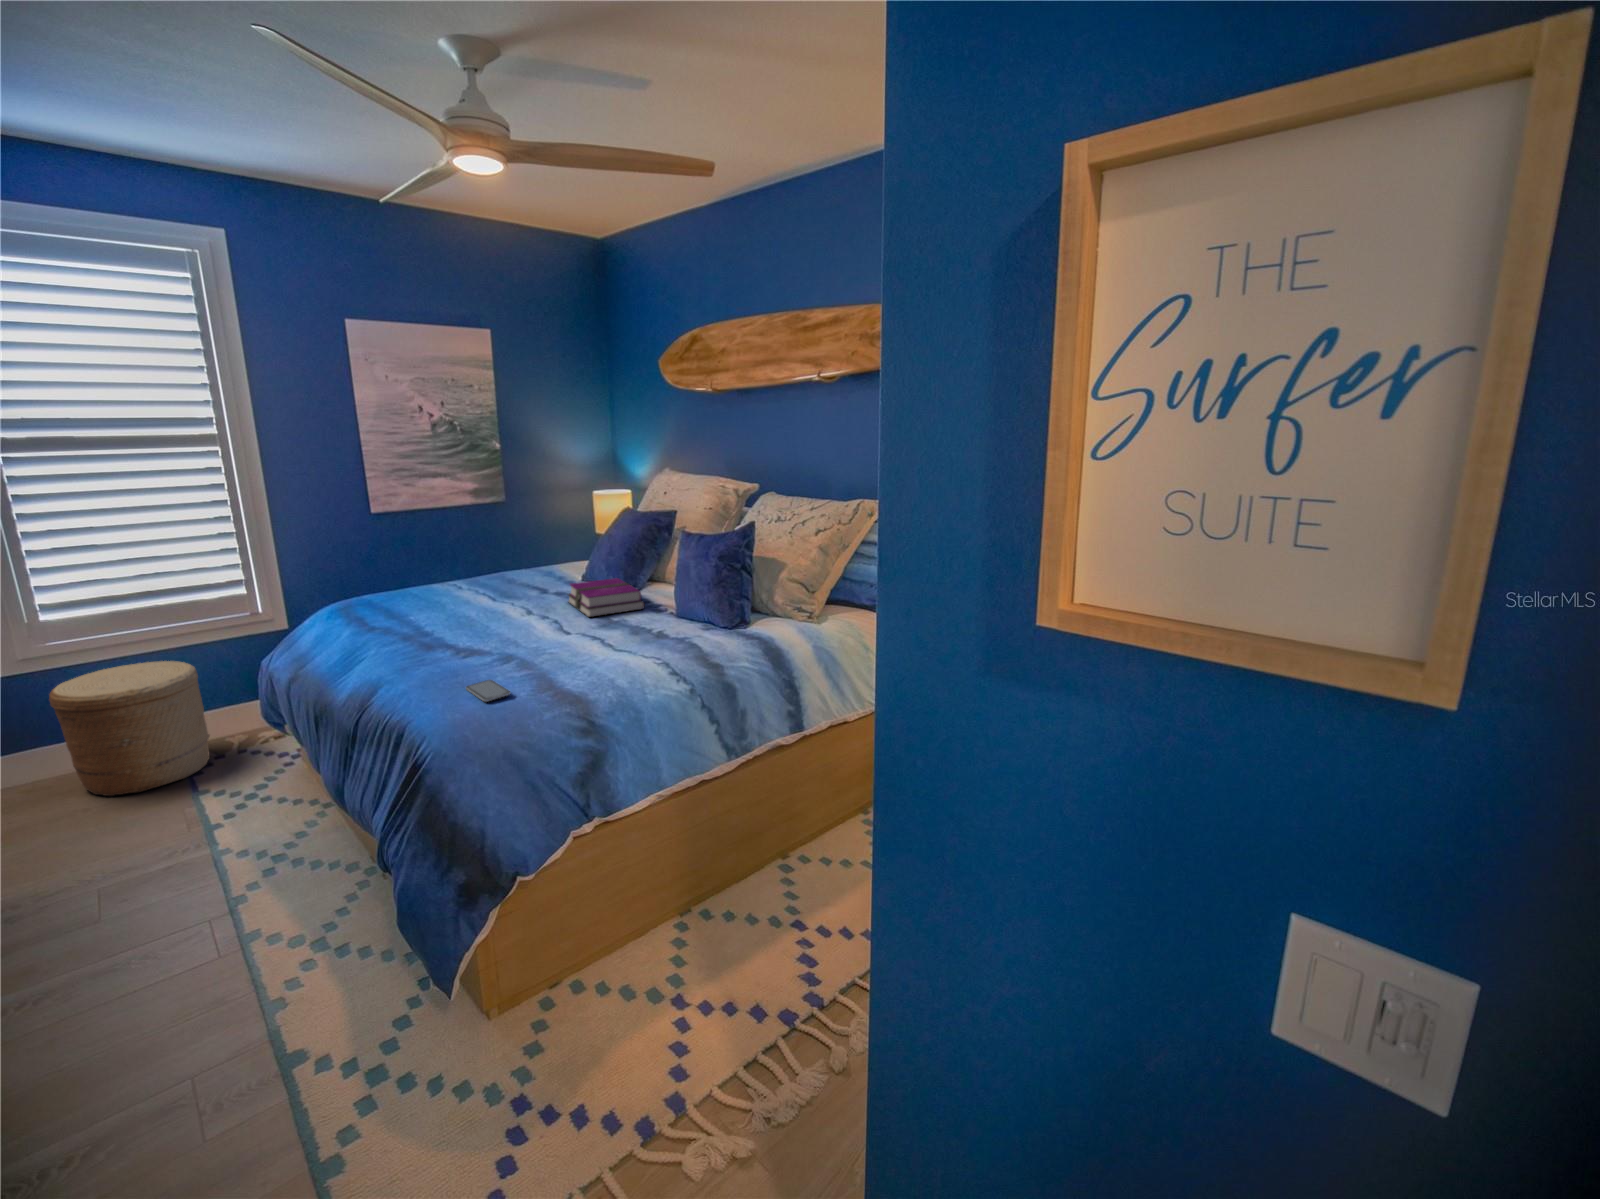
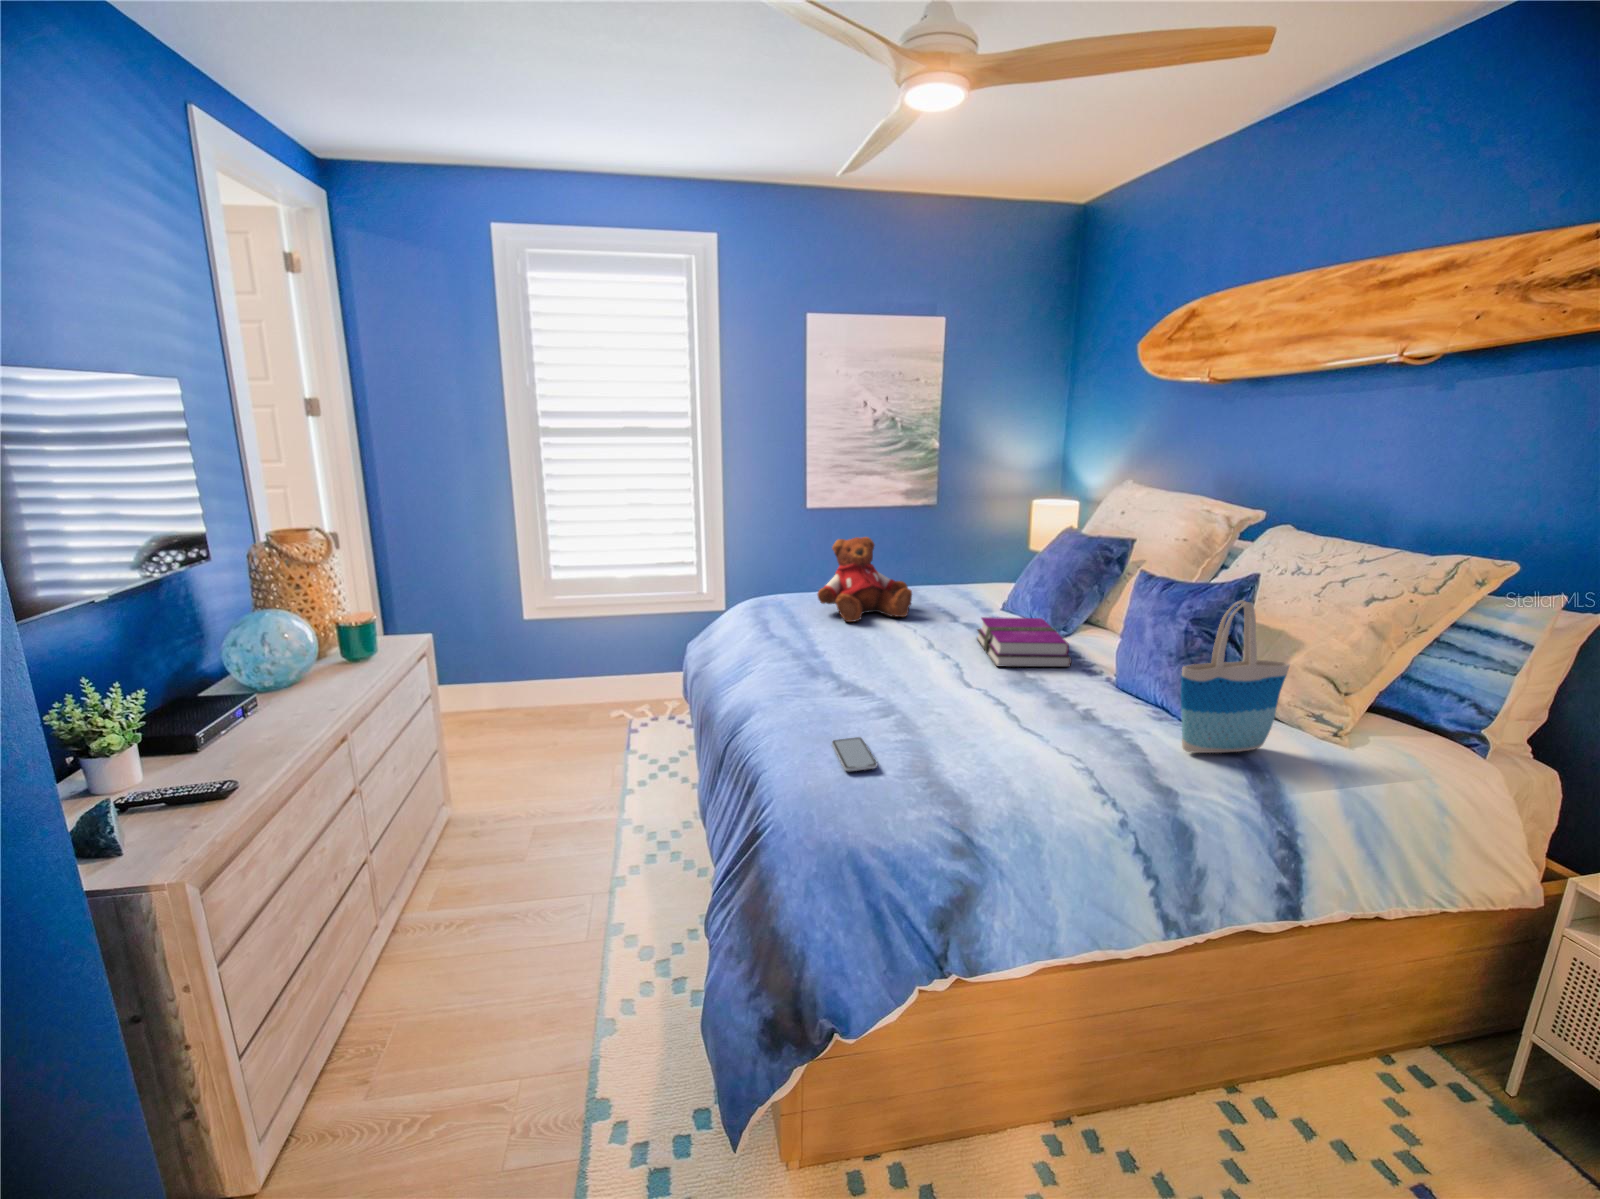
teddy bear: none [410,529,505,607] -> present [817,537,912,622]
tote bag: none [714,536,776,642] -> present [1181,600,1290,753]
woven basket: present [49,661,210,796] -> none [553,624,653,737]

